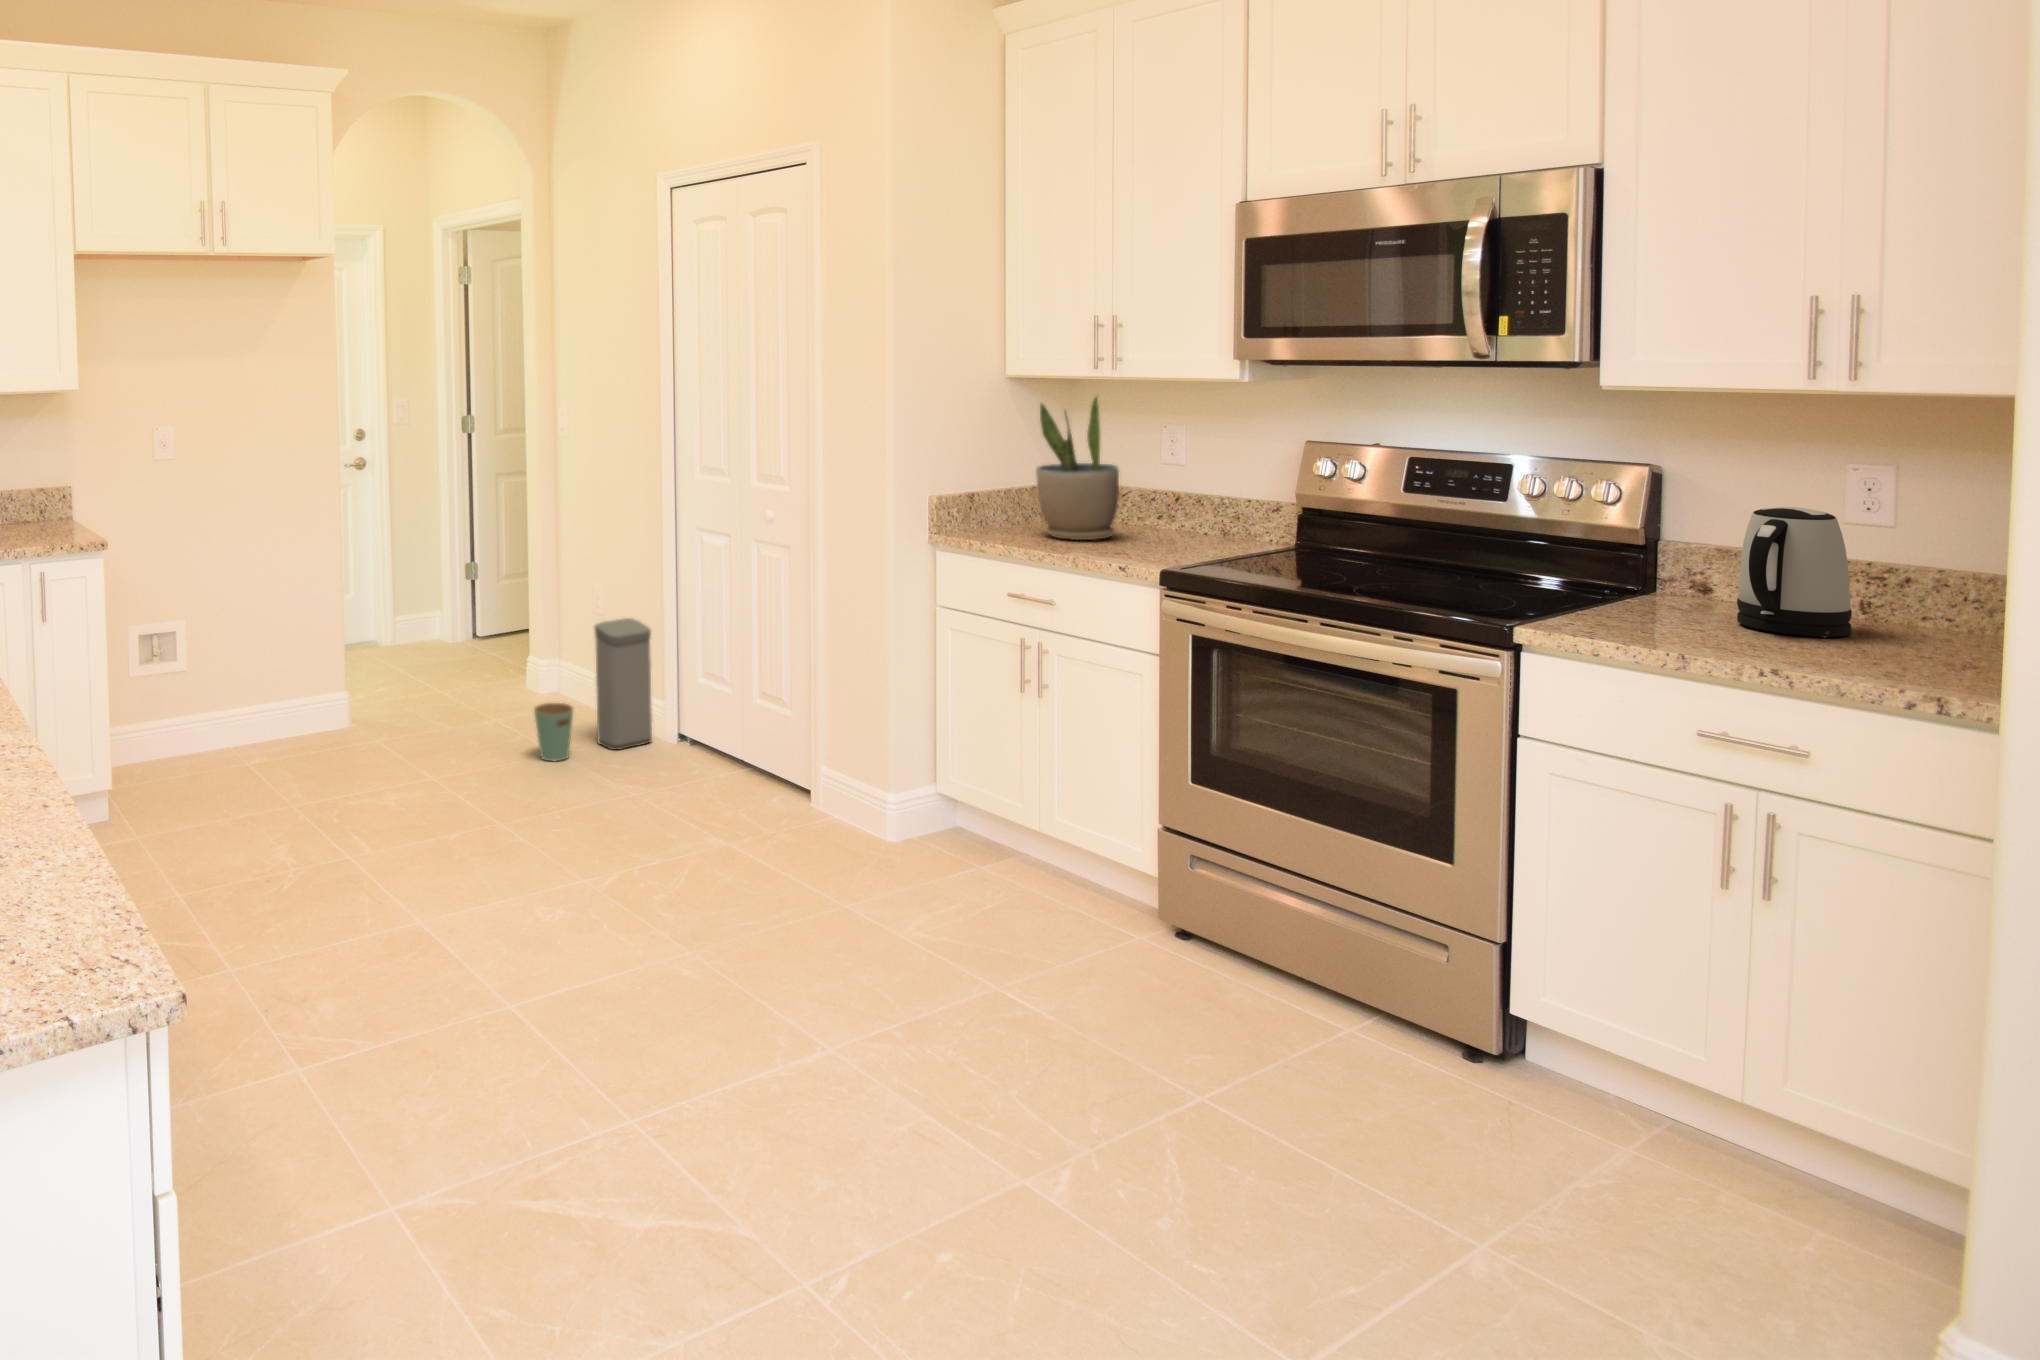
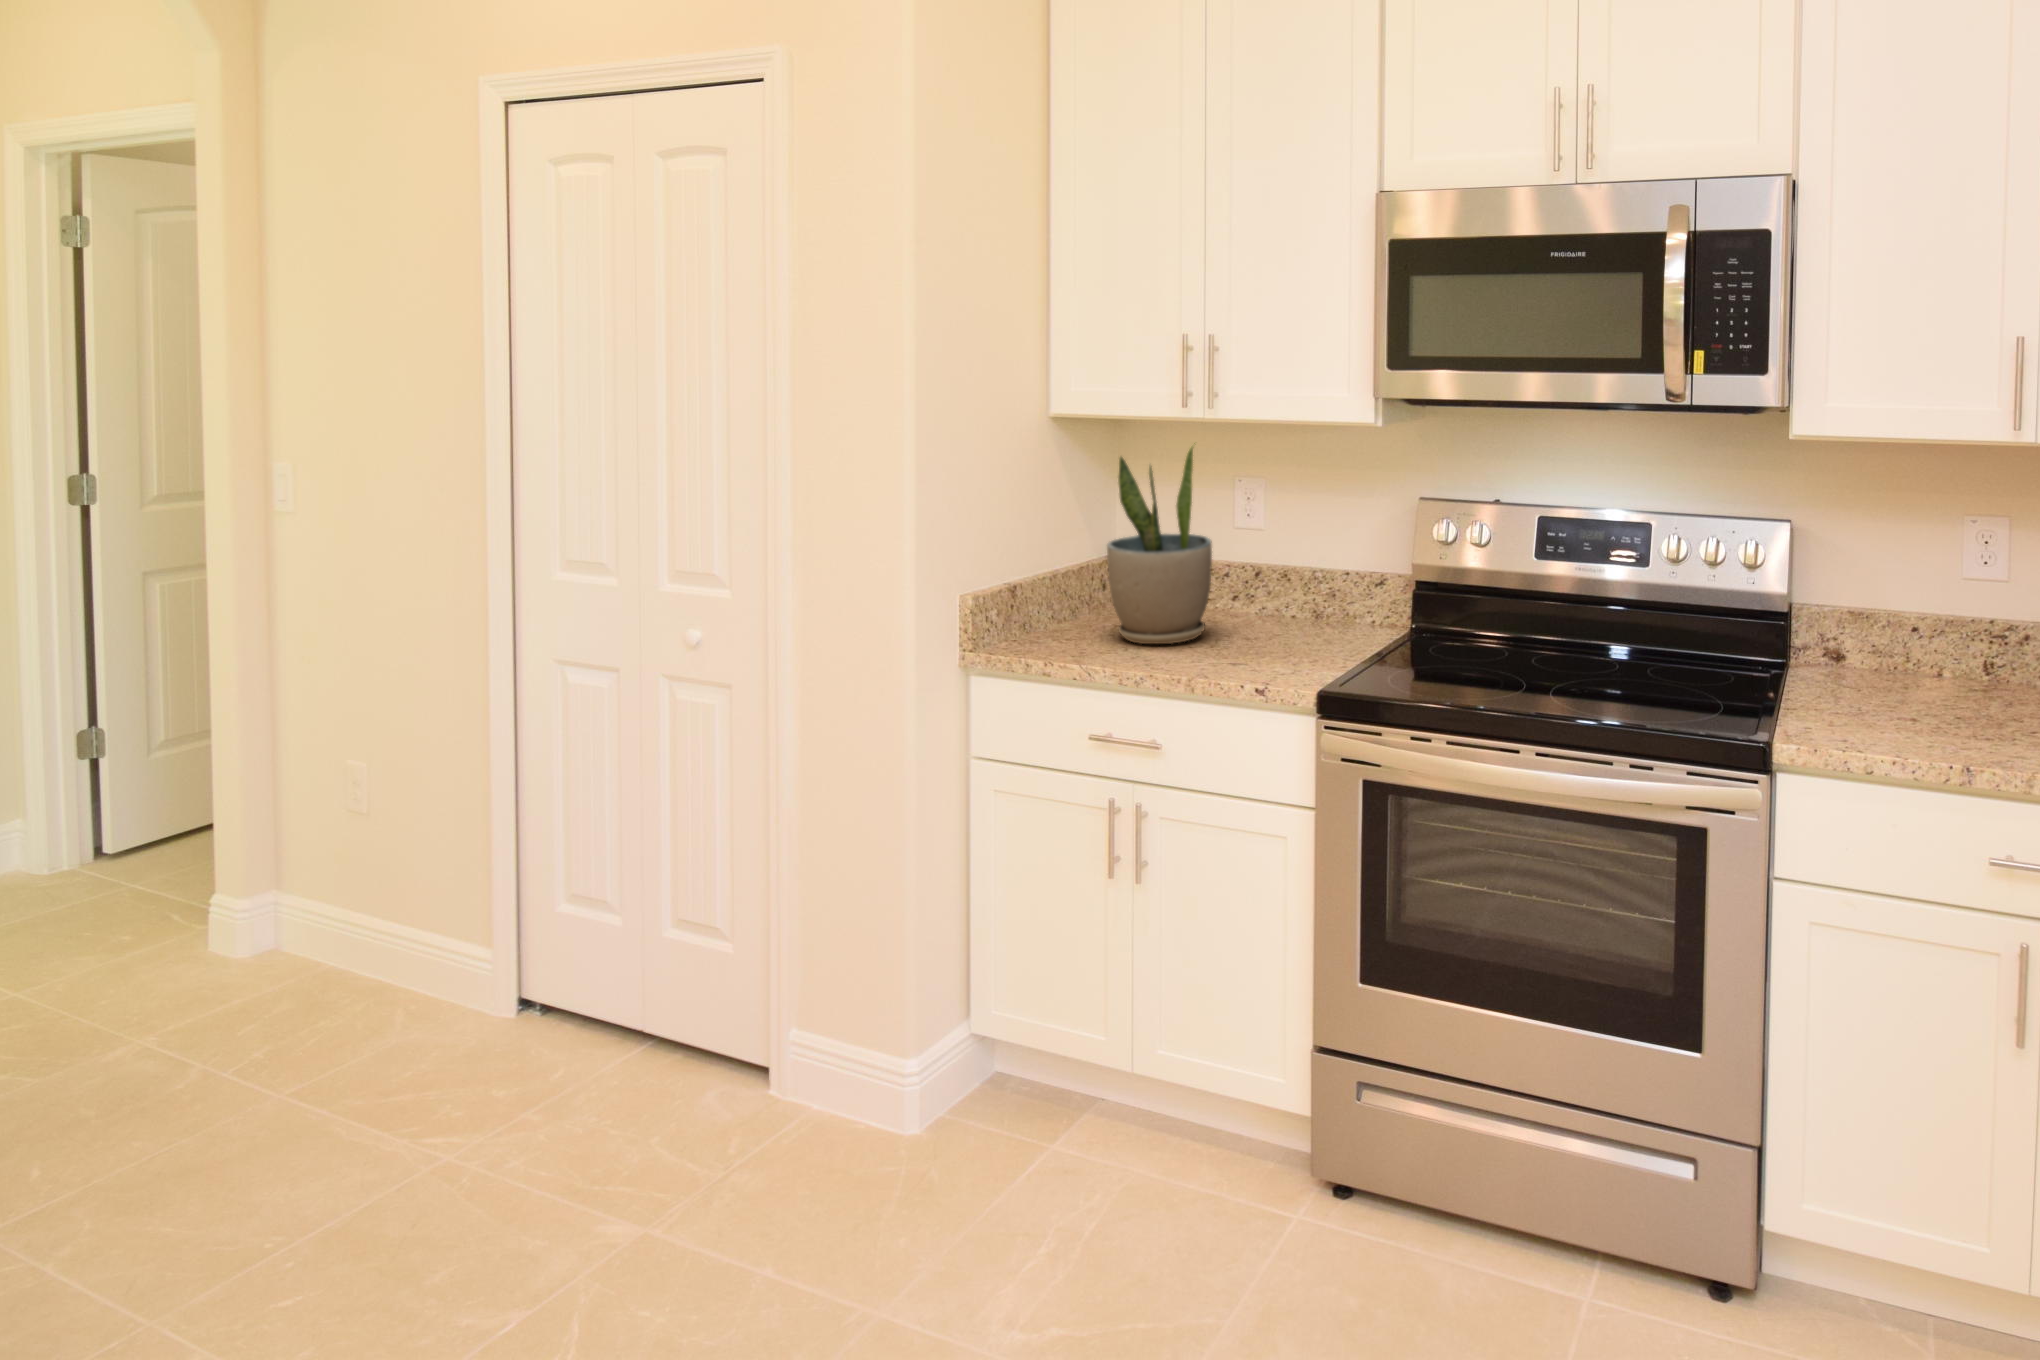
kettle: present [1737,507,1852,637] -> none [1922,569,2027,714]
trash can: present [534,618,652,761] -> none [204,823,460,1133]

